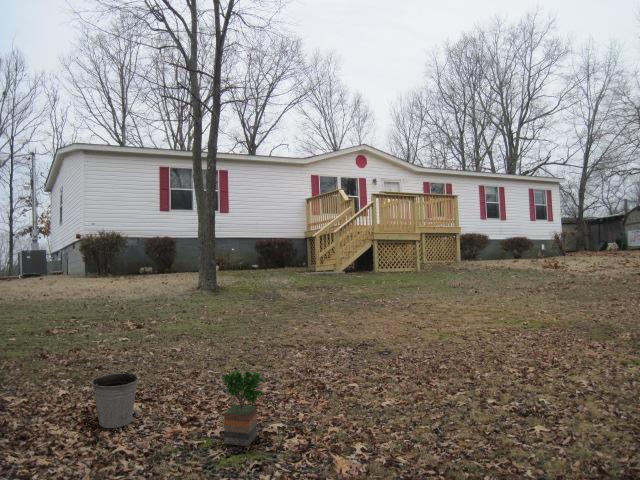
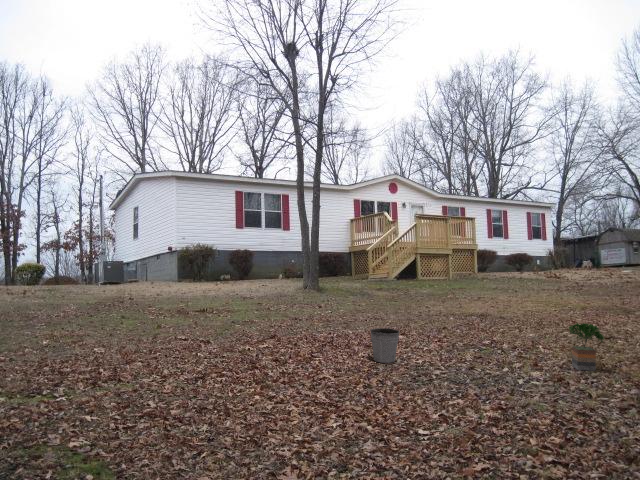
potted tree: present [222,371,265,446] -> present [569,323,604,371]

